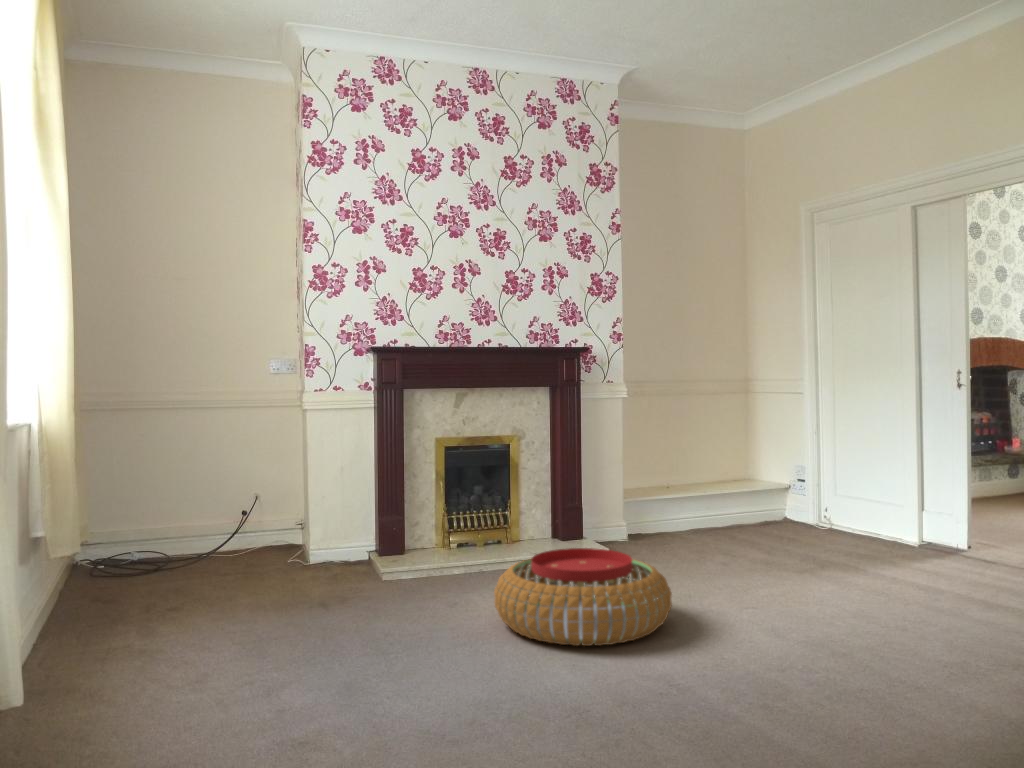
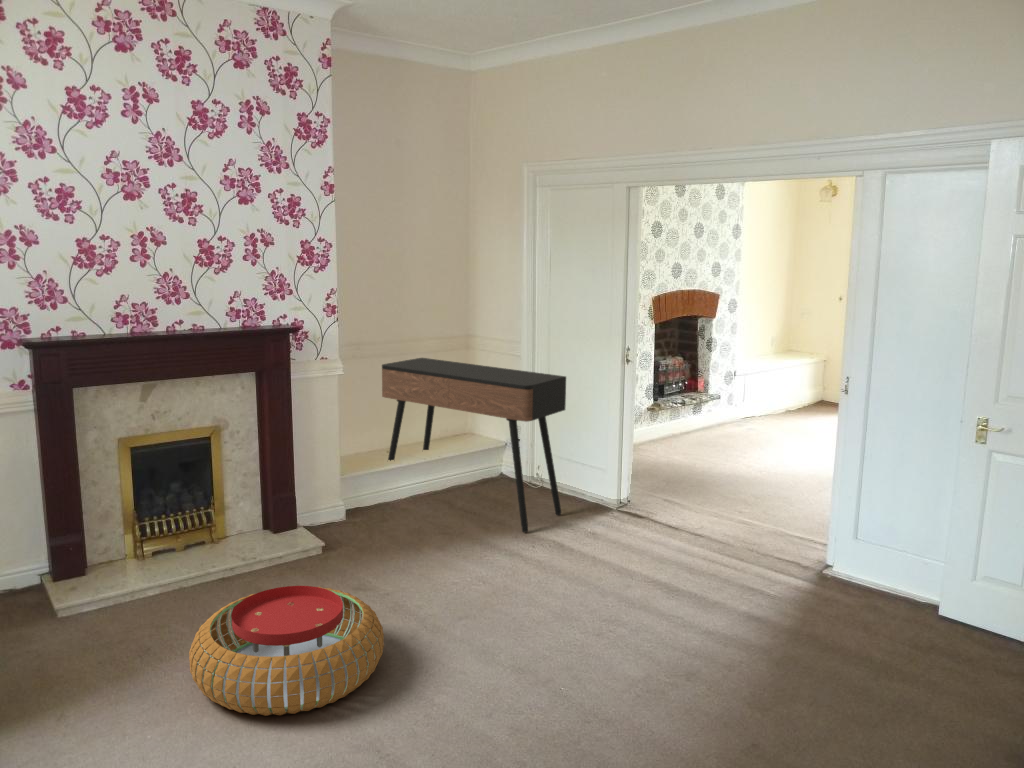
console table: none [663,396,855,555] -> present [382,358,566,532]

